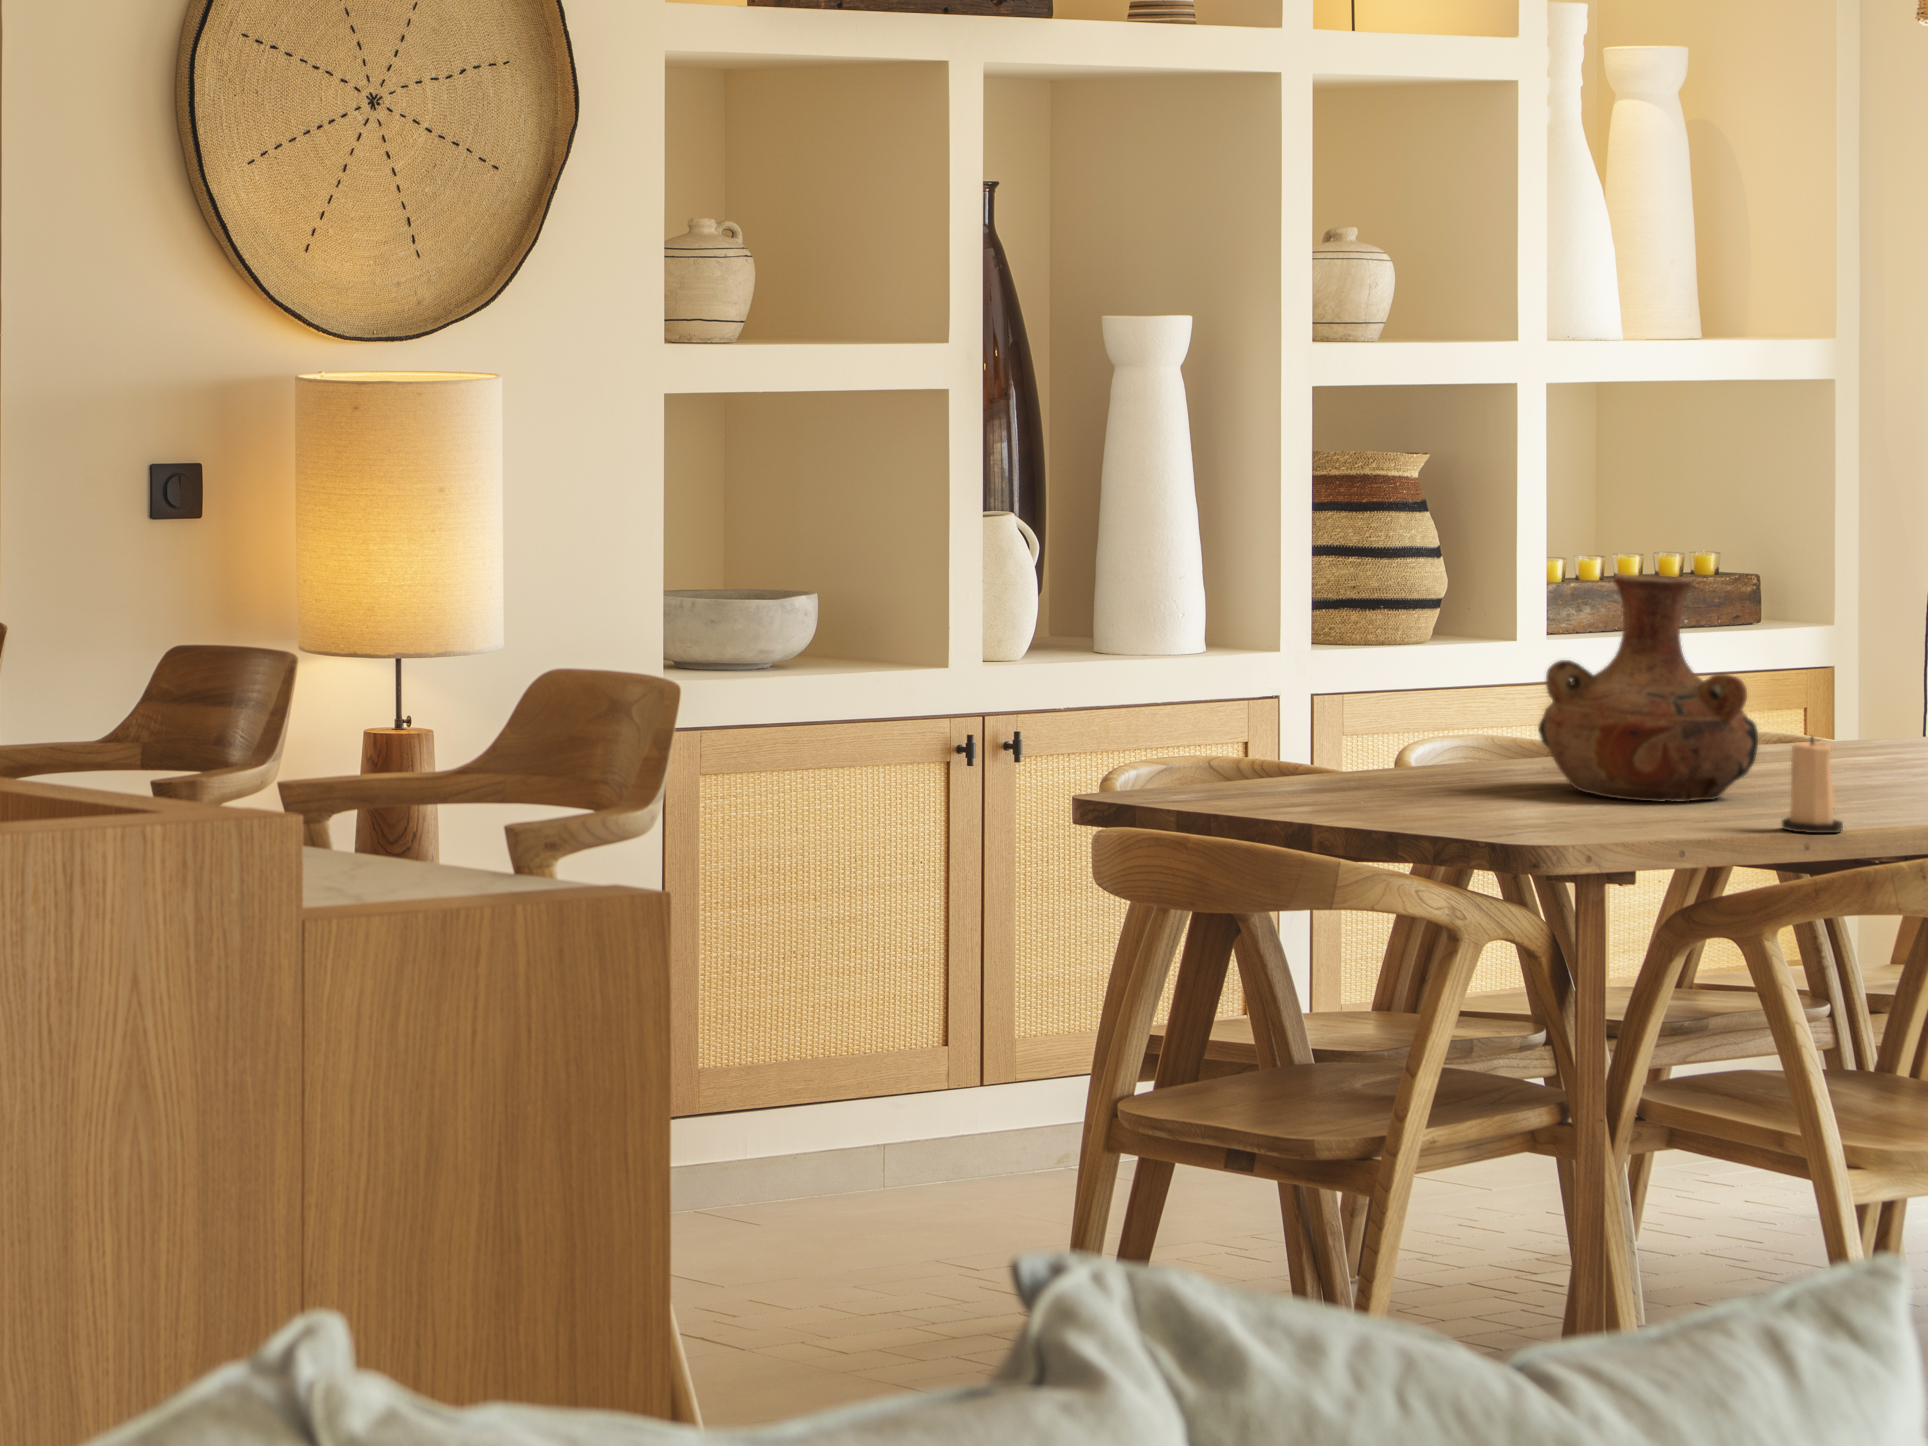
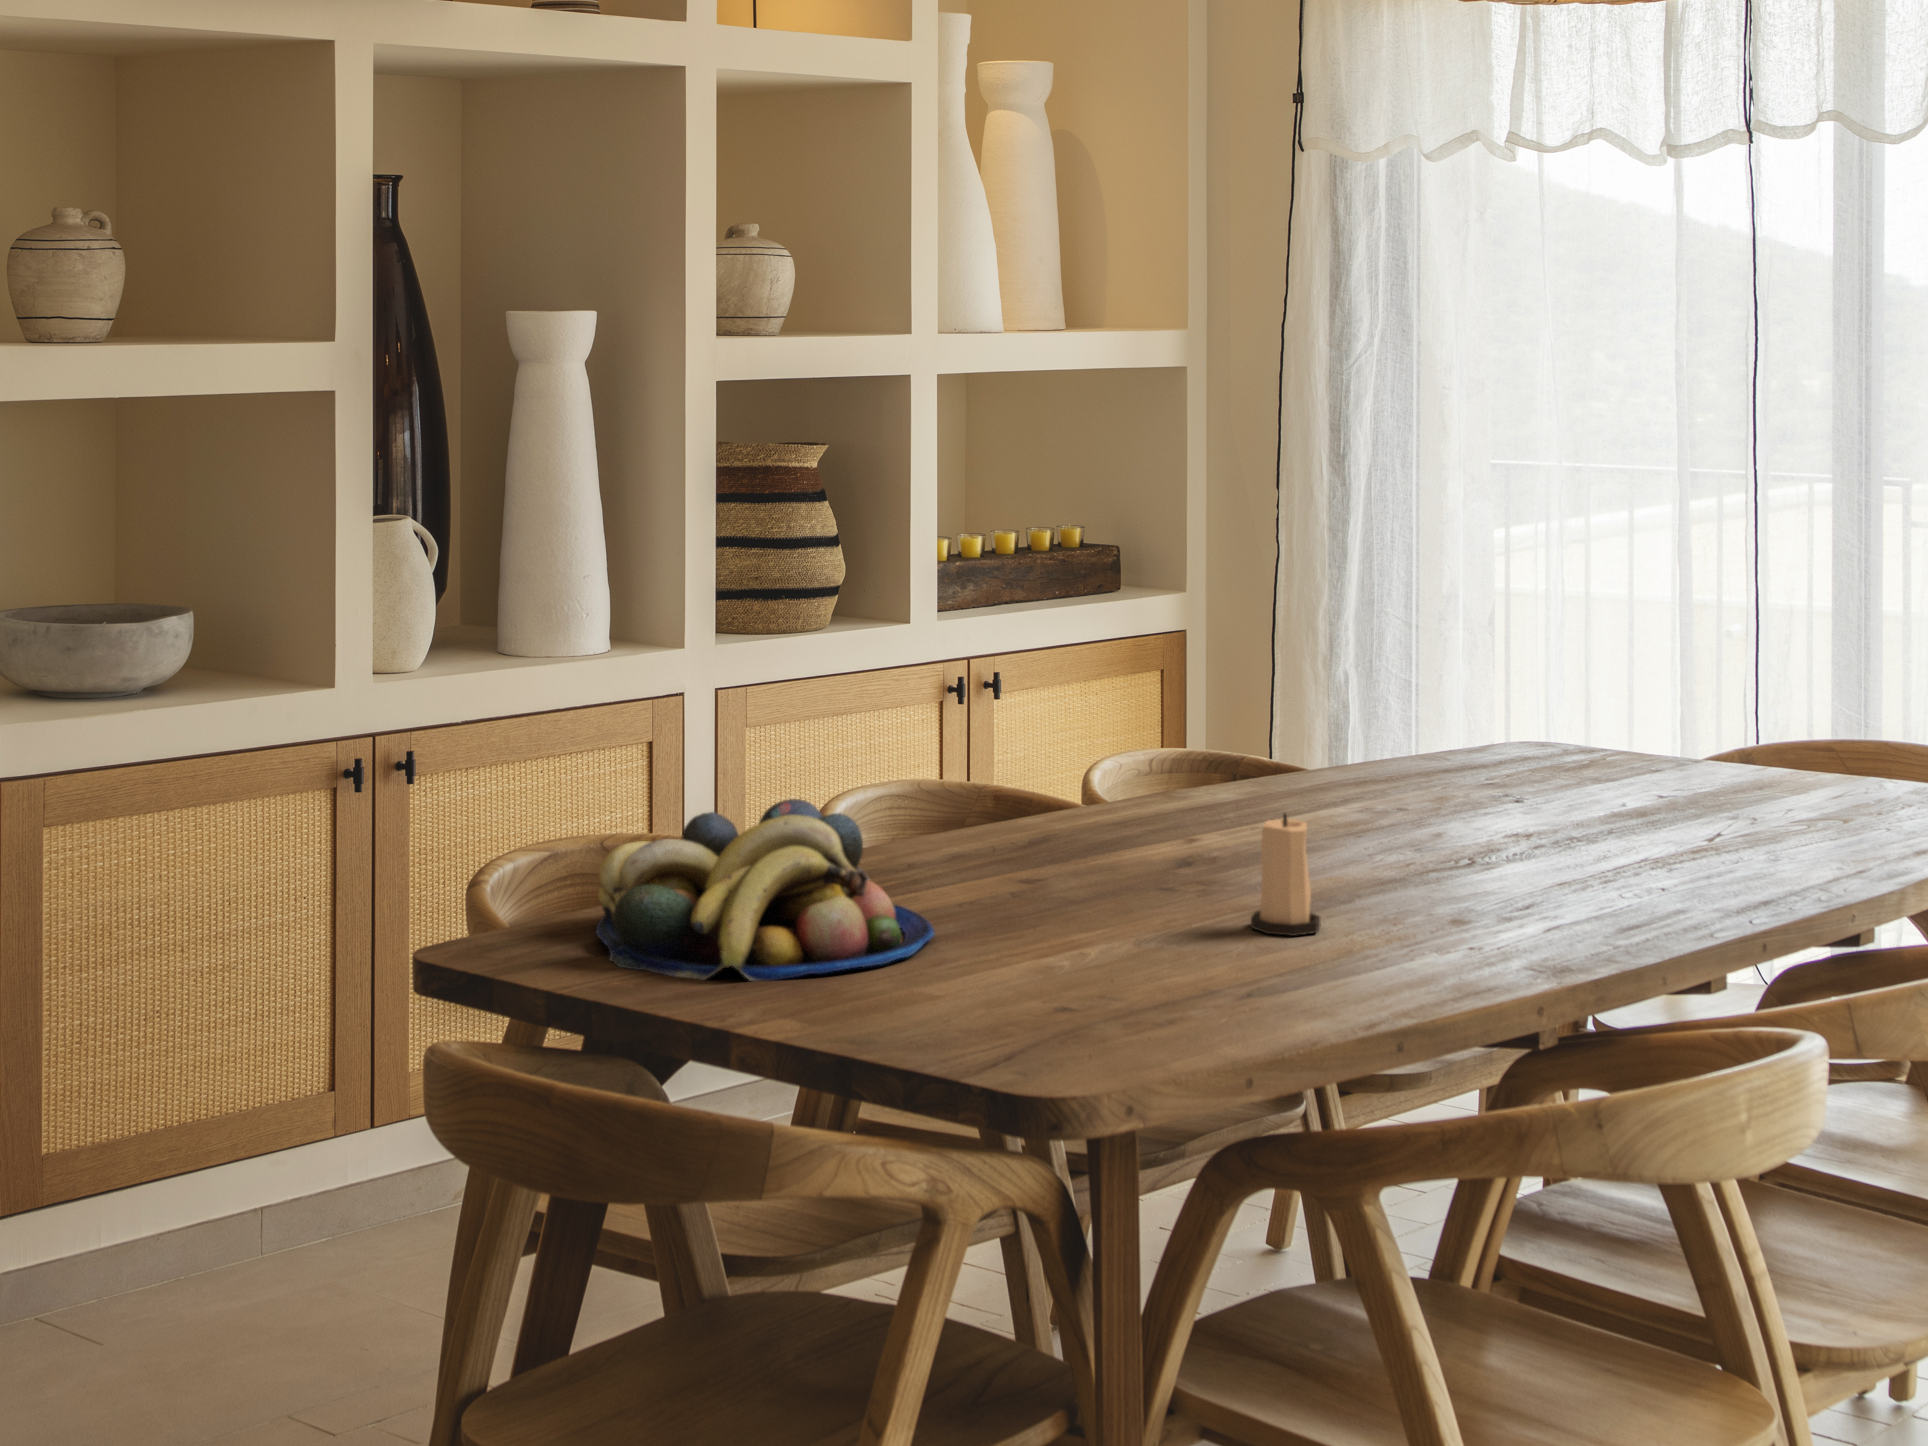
vase: present [1538,574,1758,802] -> none [956,603,1200,875]
fruit bowl: none [1232,716,1510,834] -> present [595,799,935,981]

